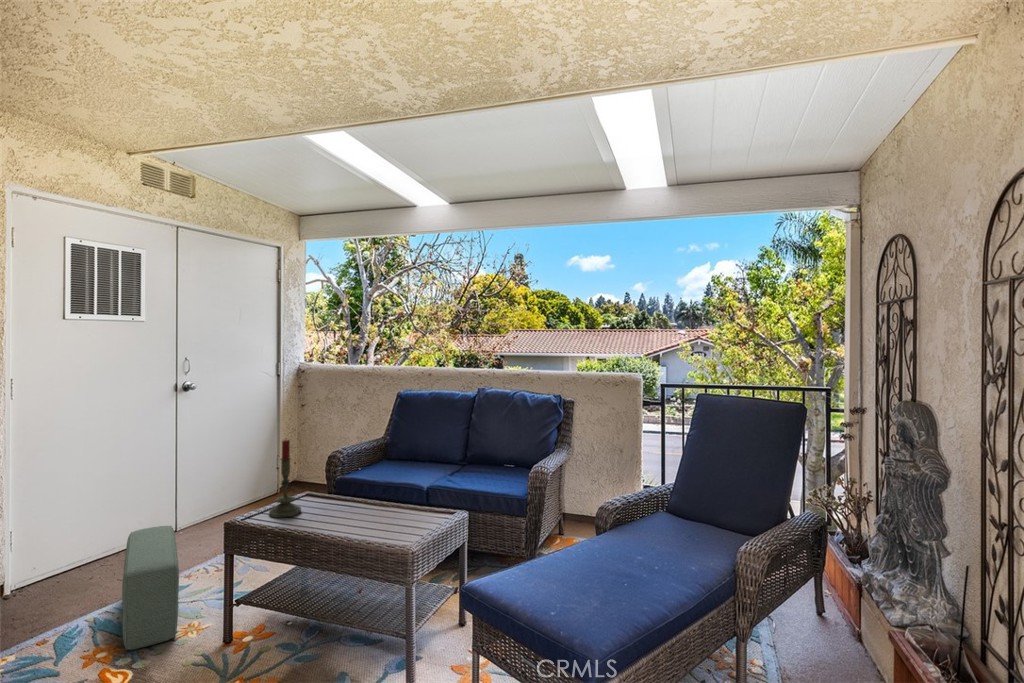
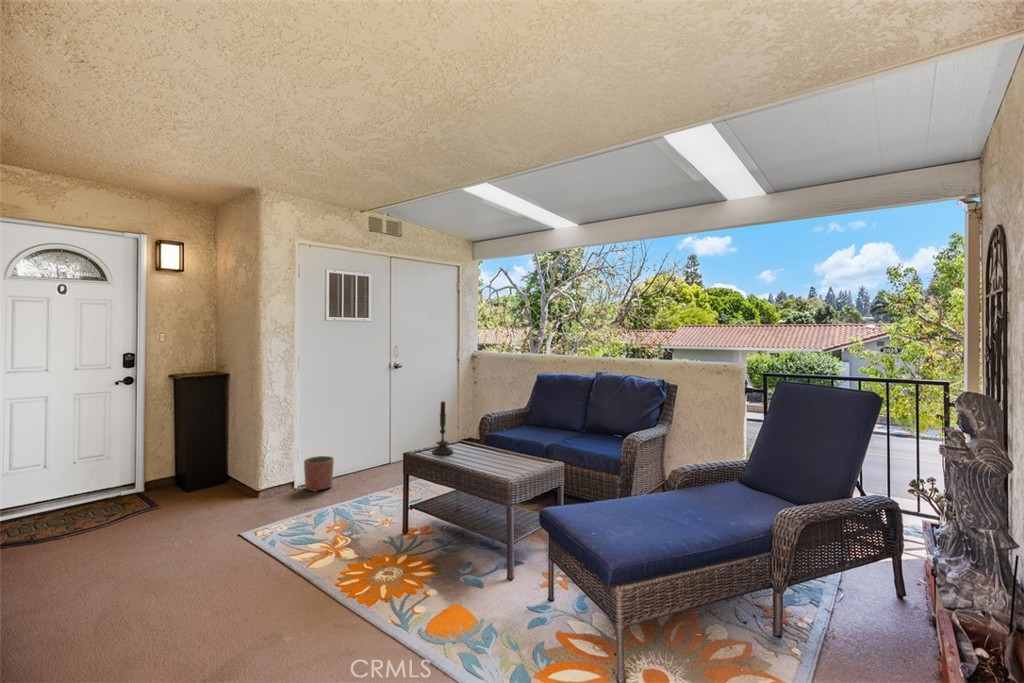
pouf: present [122,526,179,650] -> none [348,456,383,527]
planter: none [23,534,81,595] -> present [304,456,334,491]

